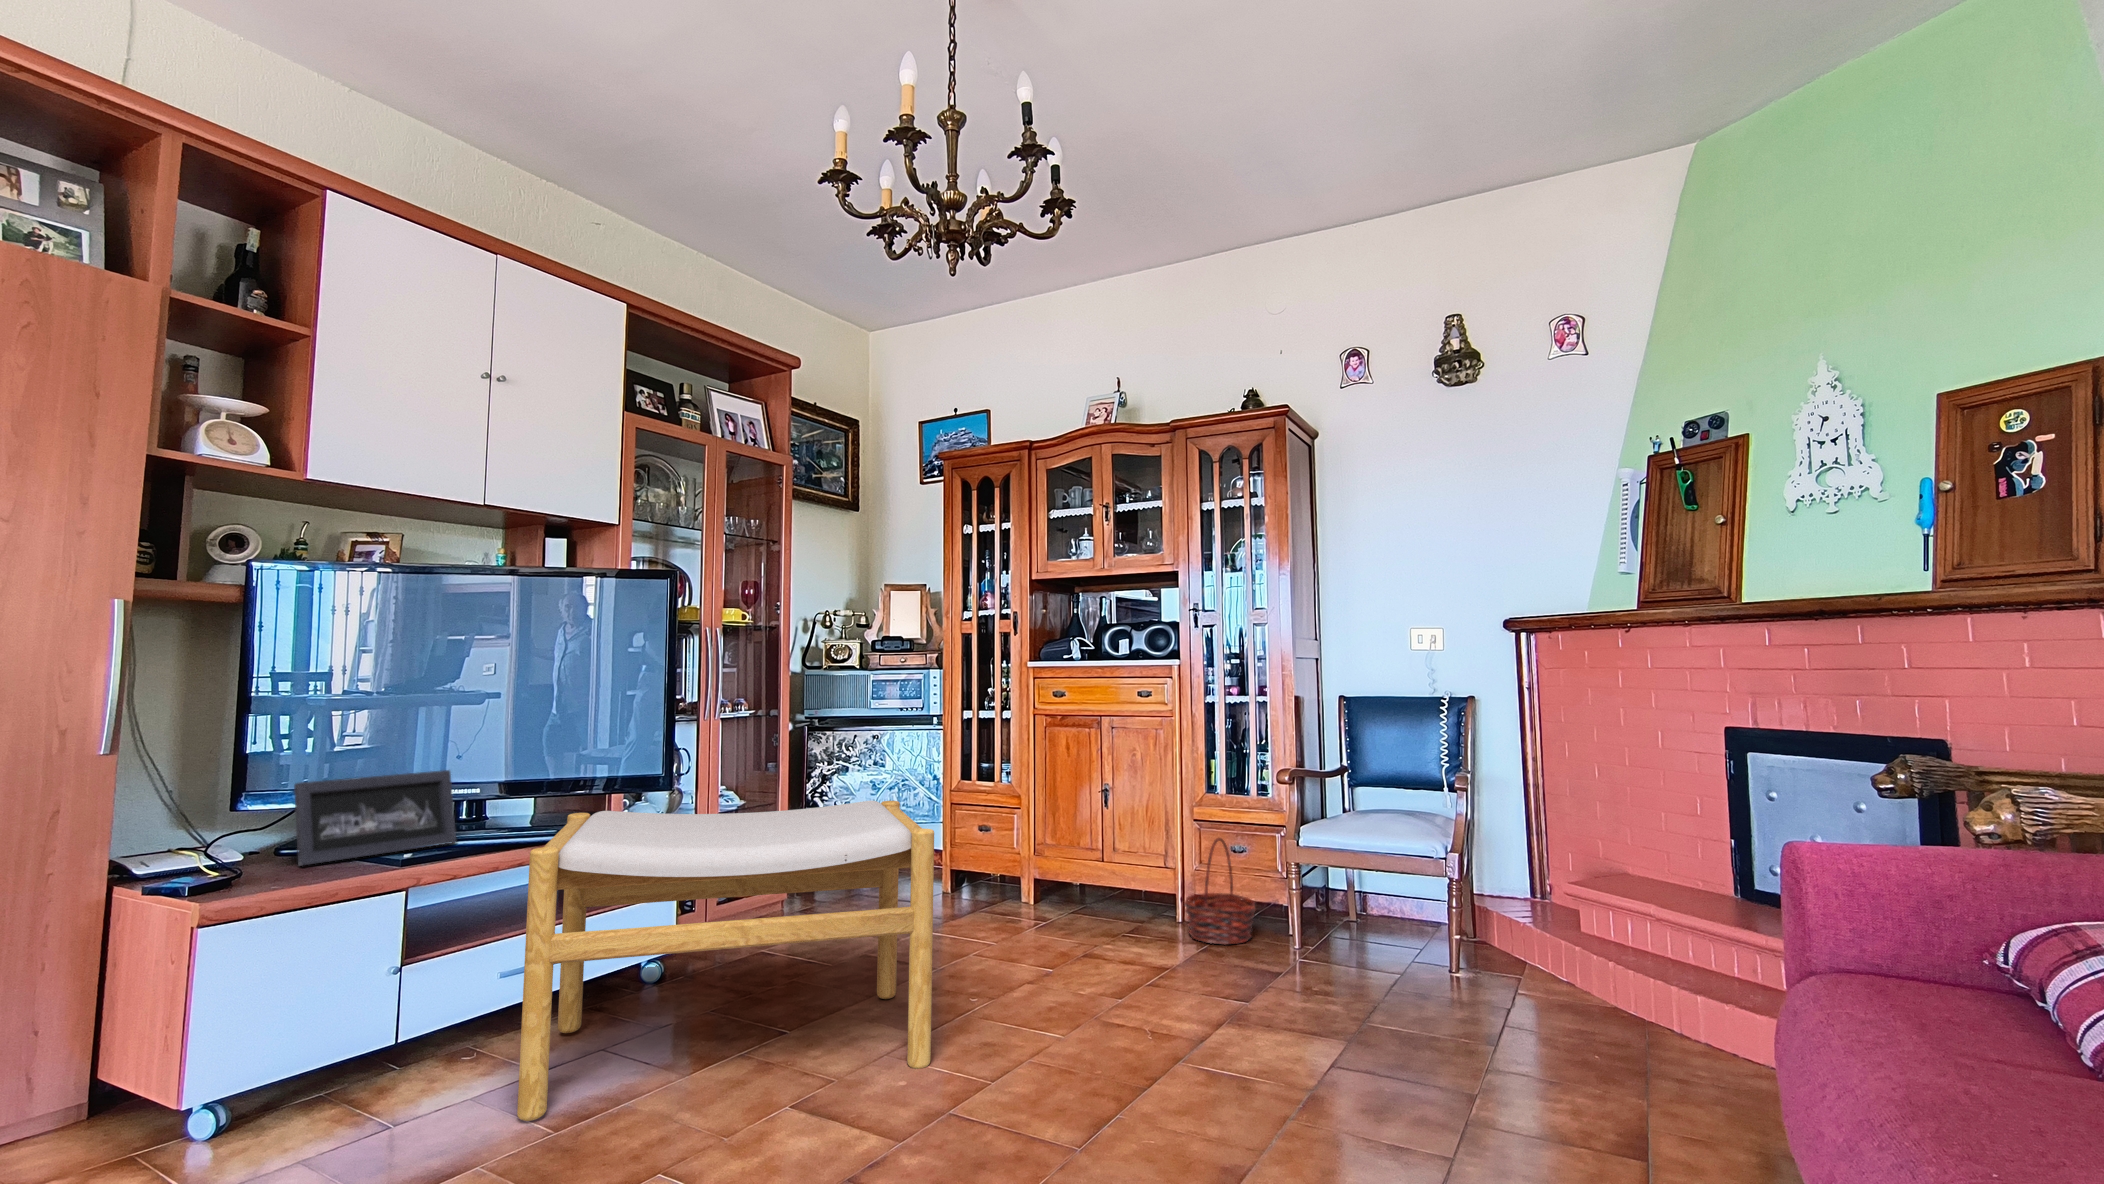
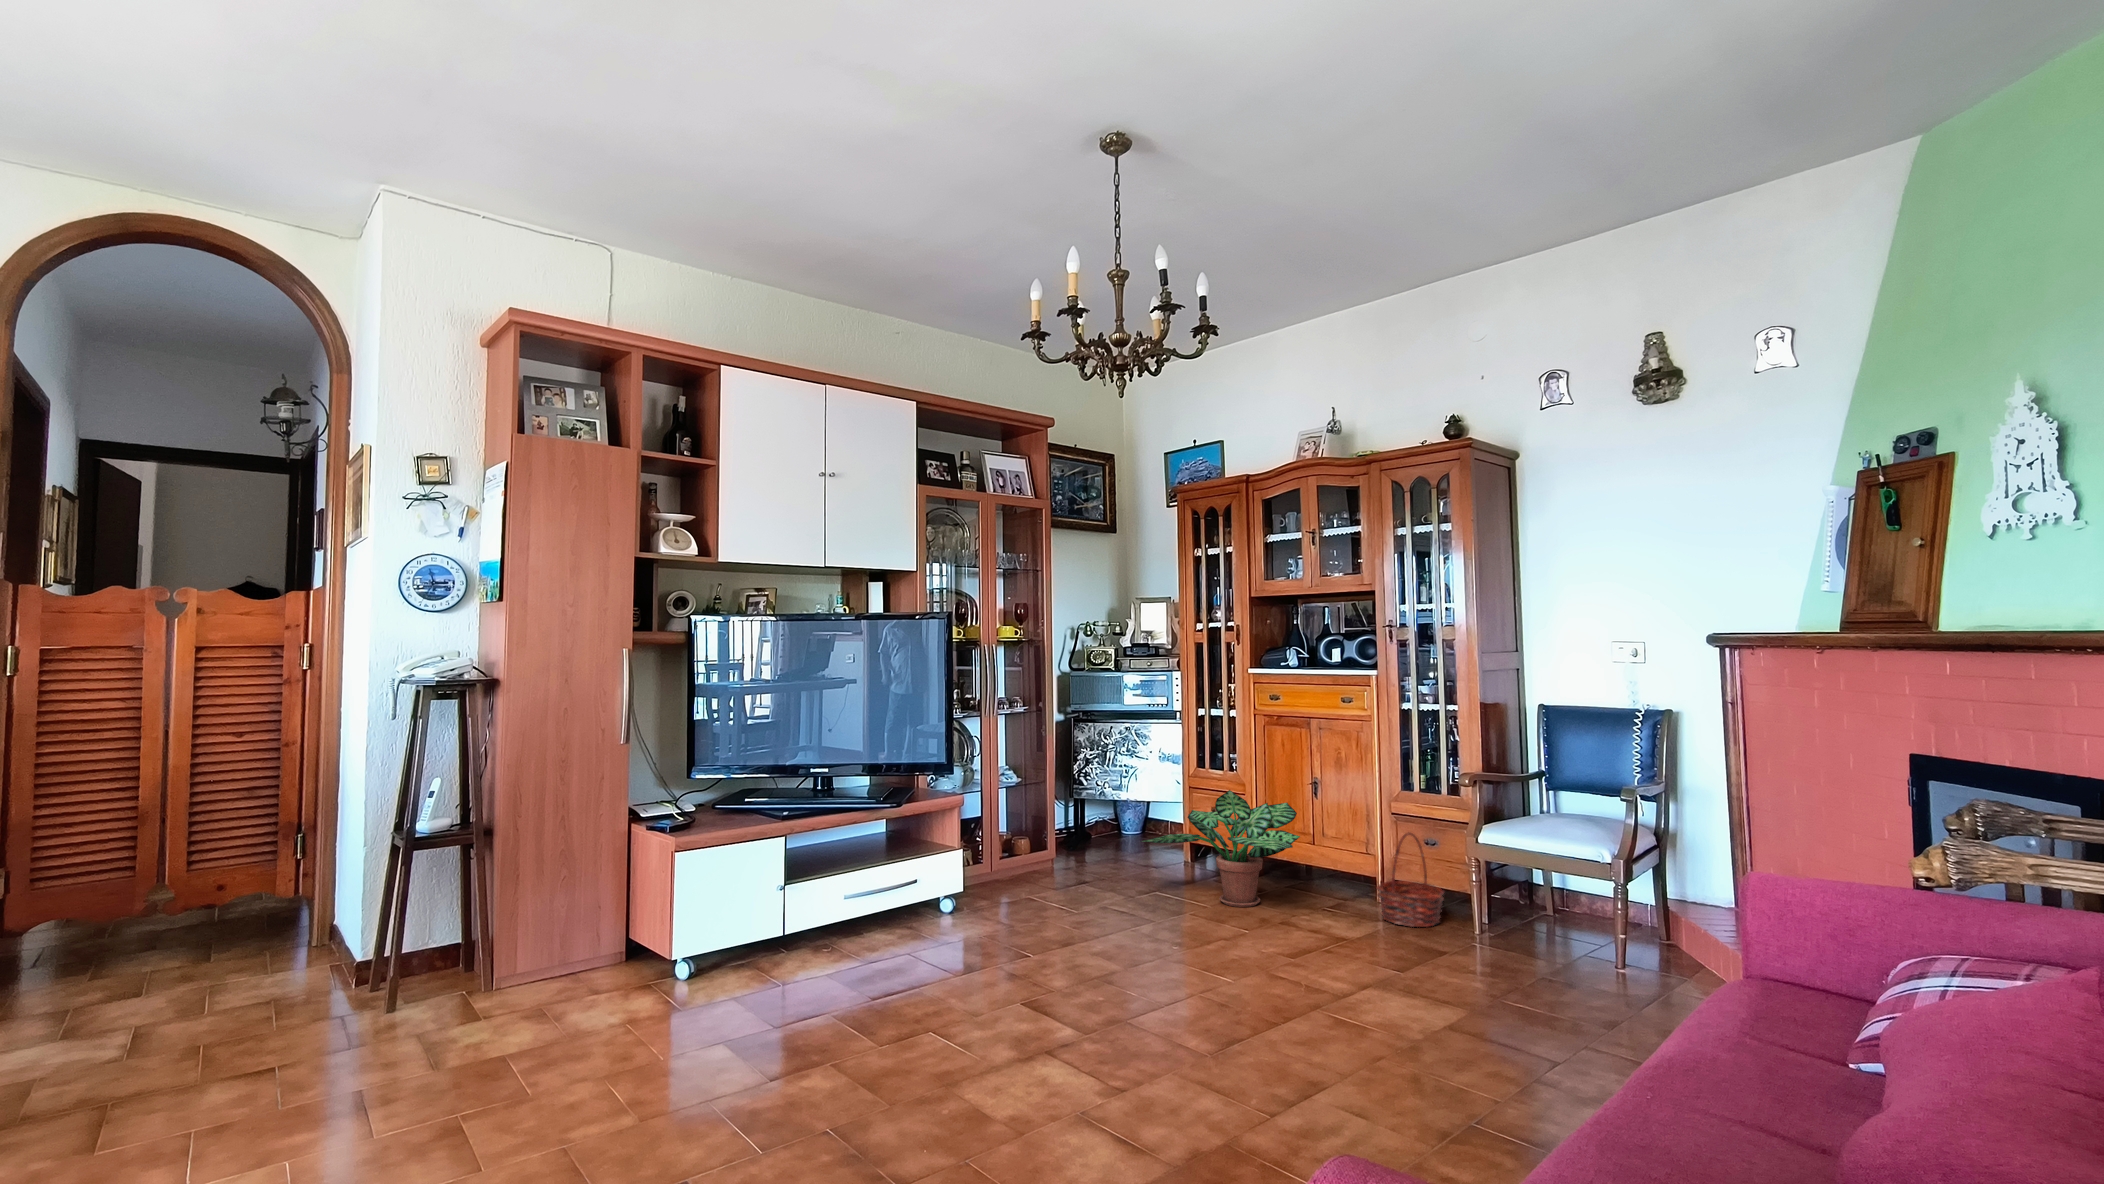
picture frame: present [294,770,456,866] -> none [722,755,816,816]
potted plant: none [908,799,1099,938] -> present [1142,790,1300,907]
footstool: present [517,801,934,1121] -> none [853,789,1125,990]

